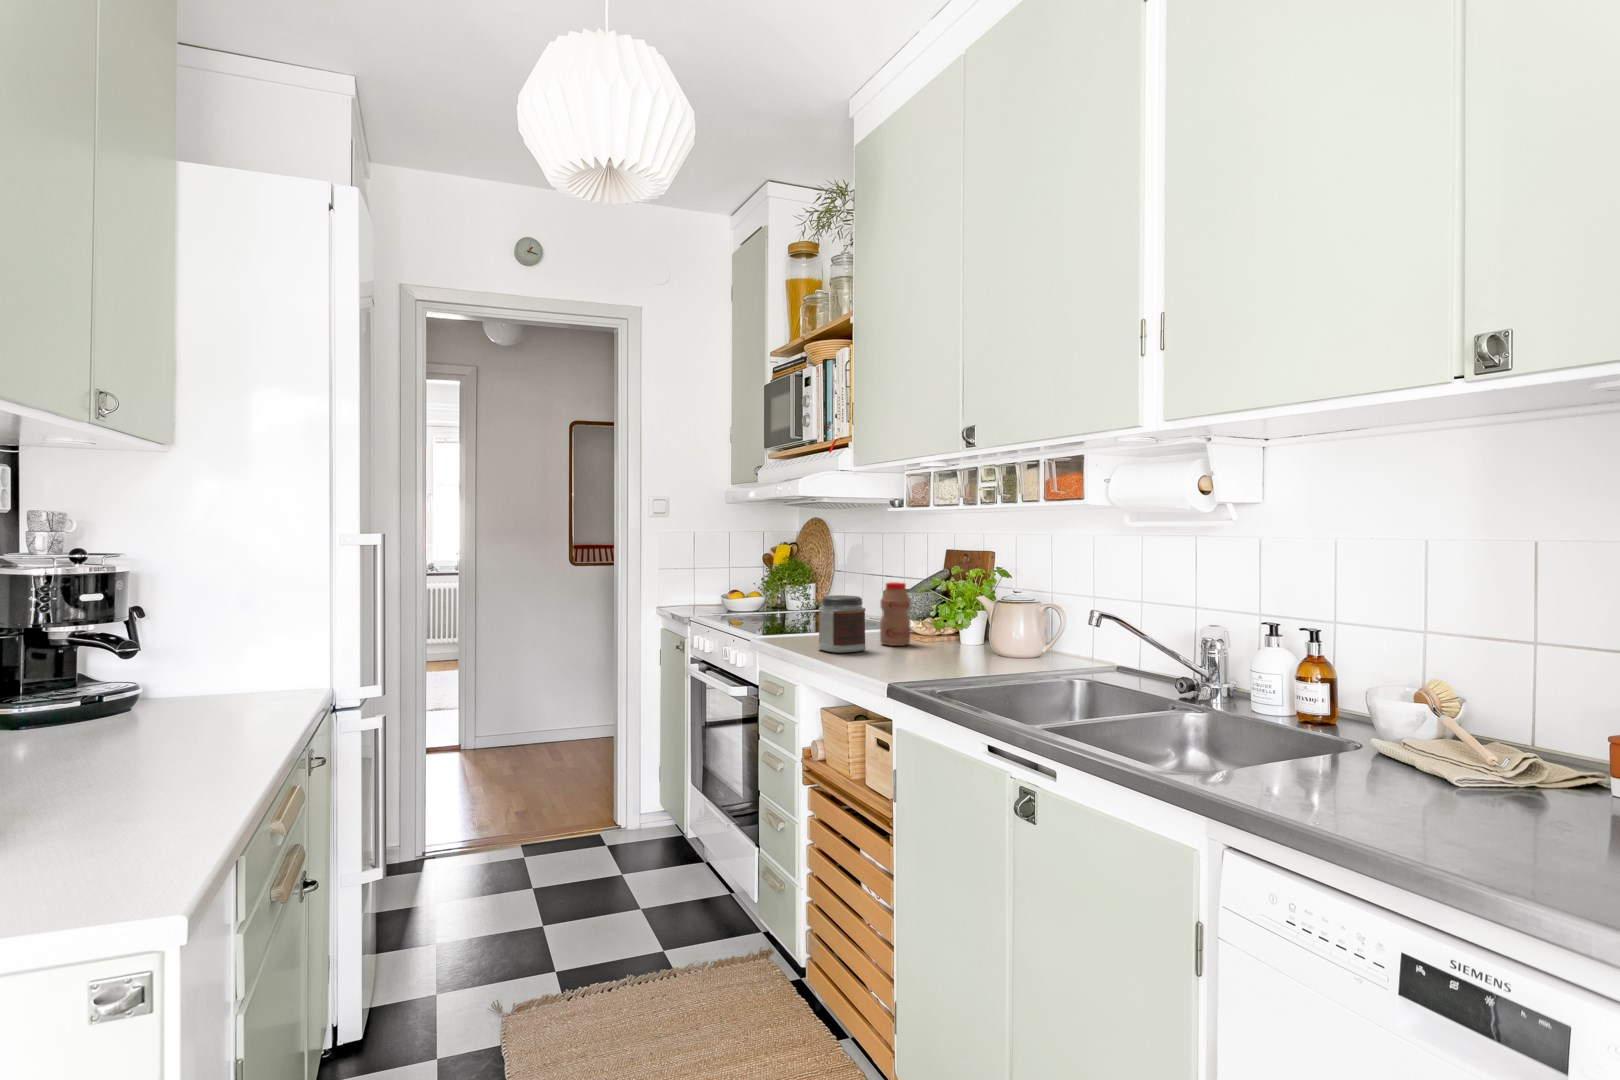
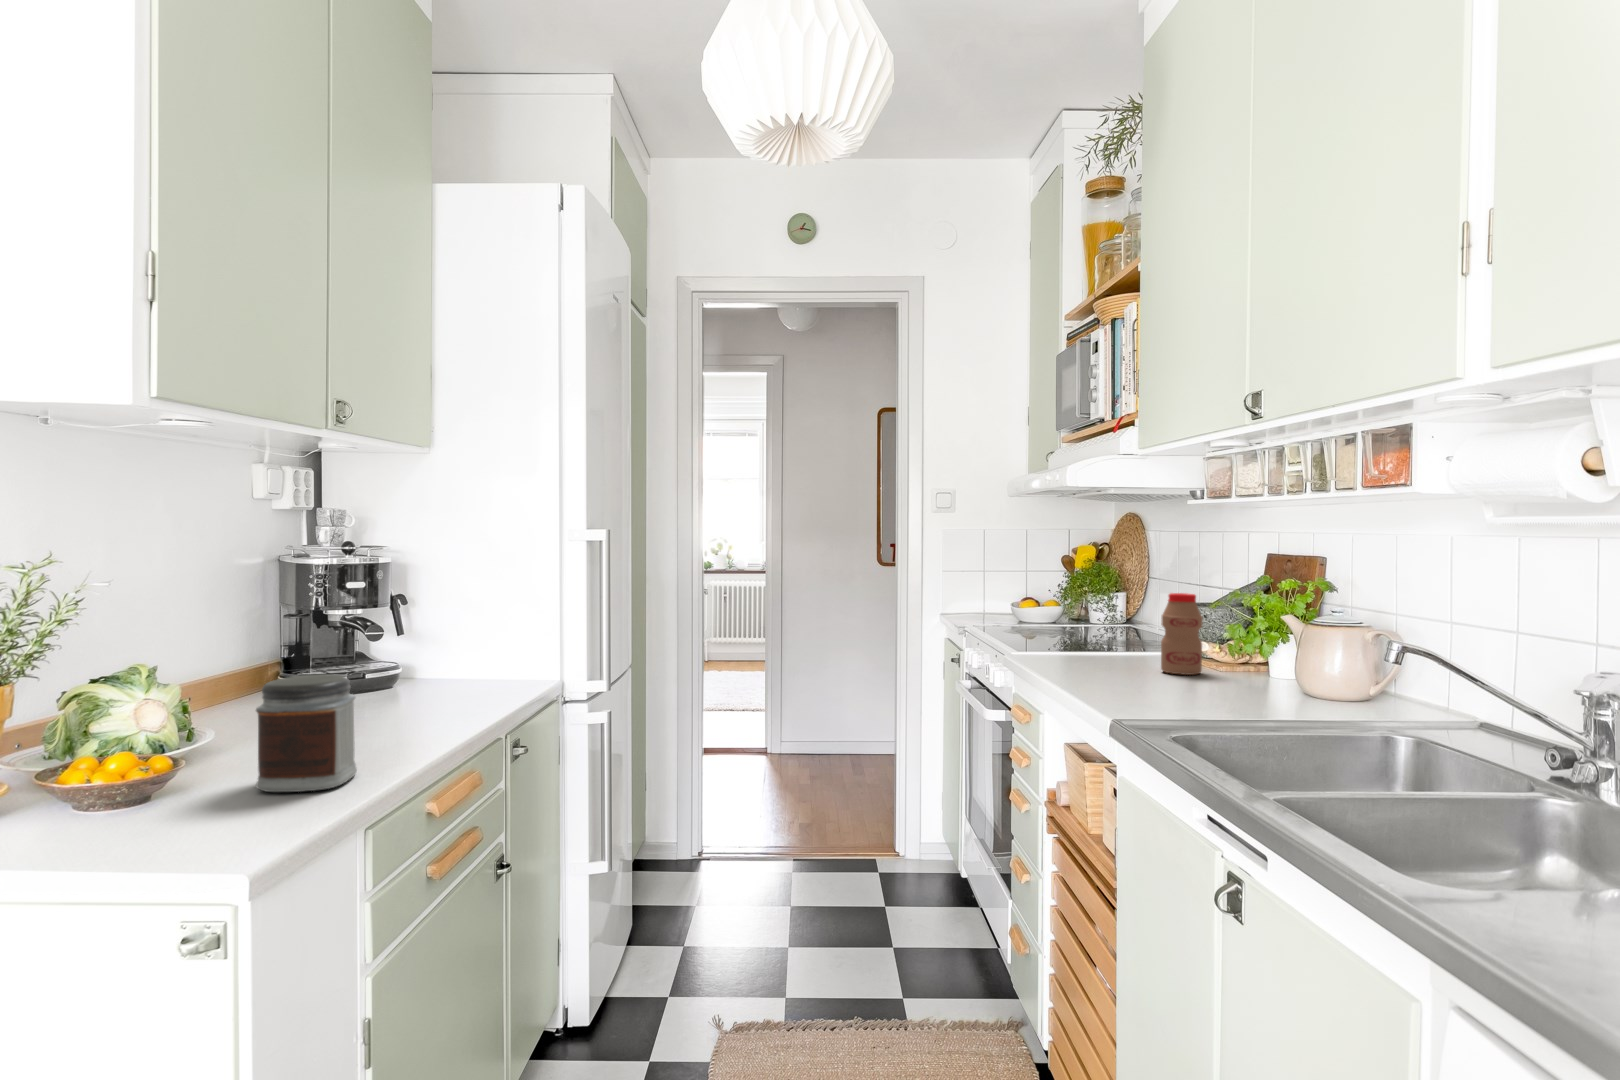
jar: present [818,595,866,653] -> present [256,674,357,792]

